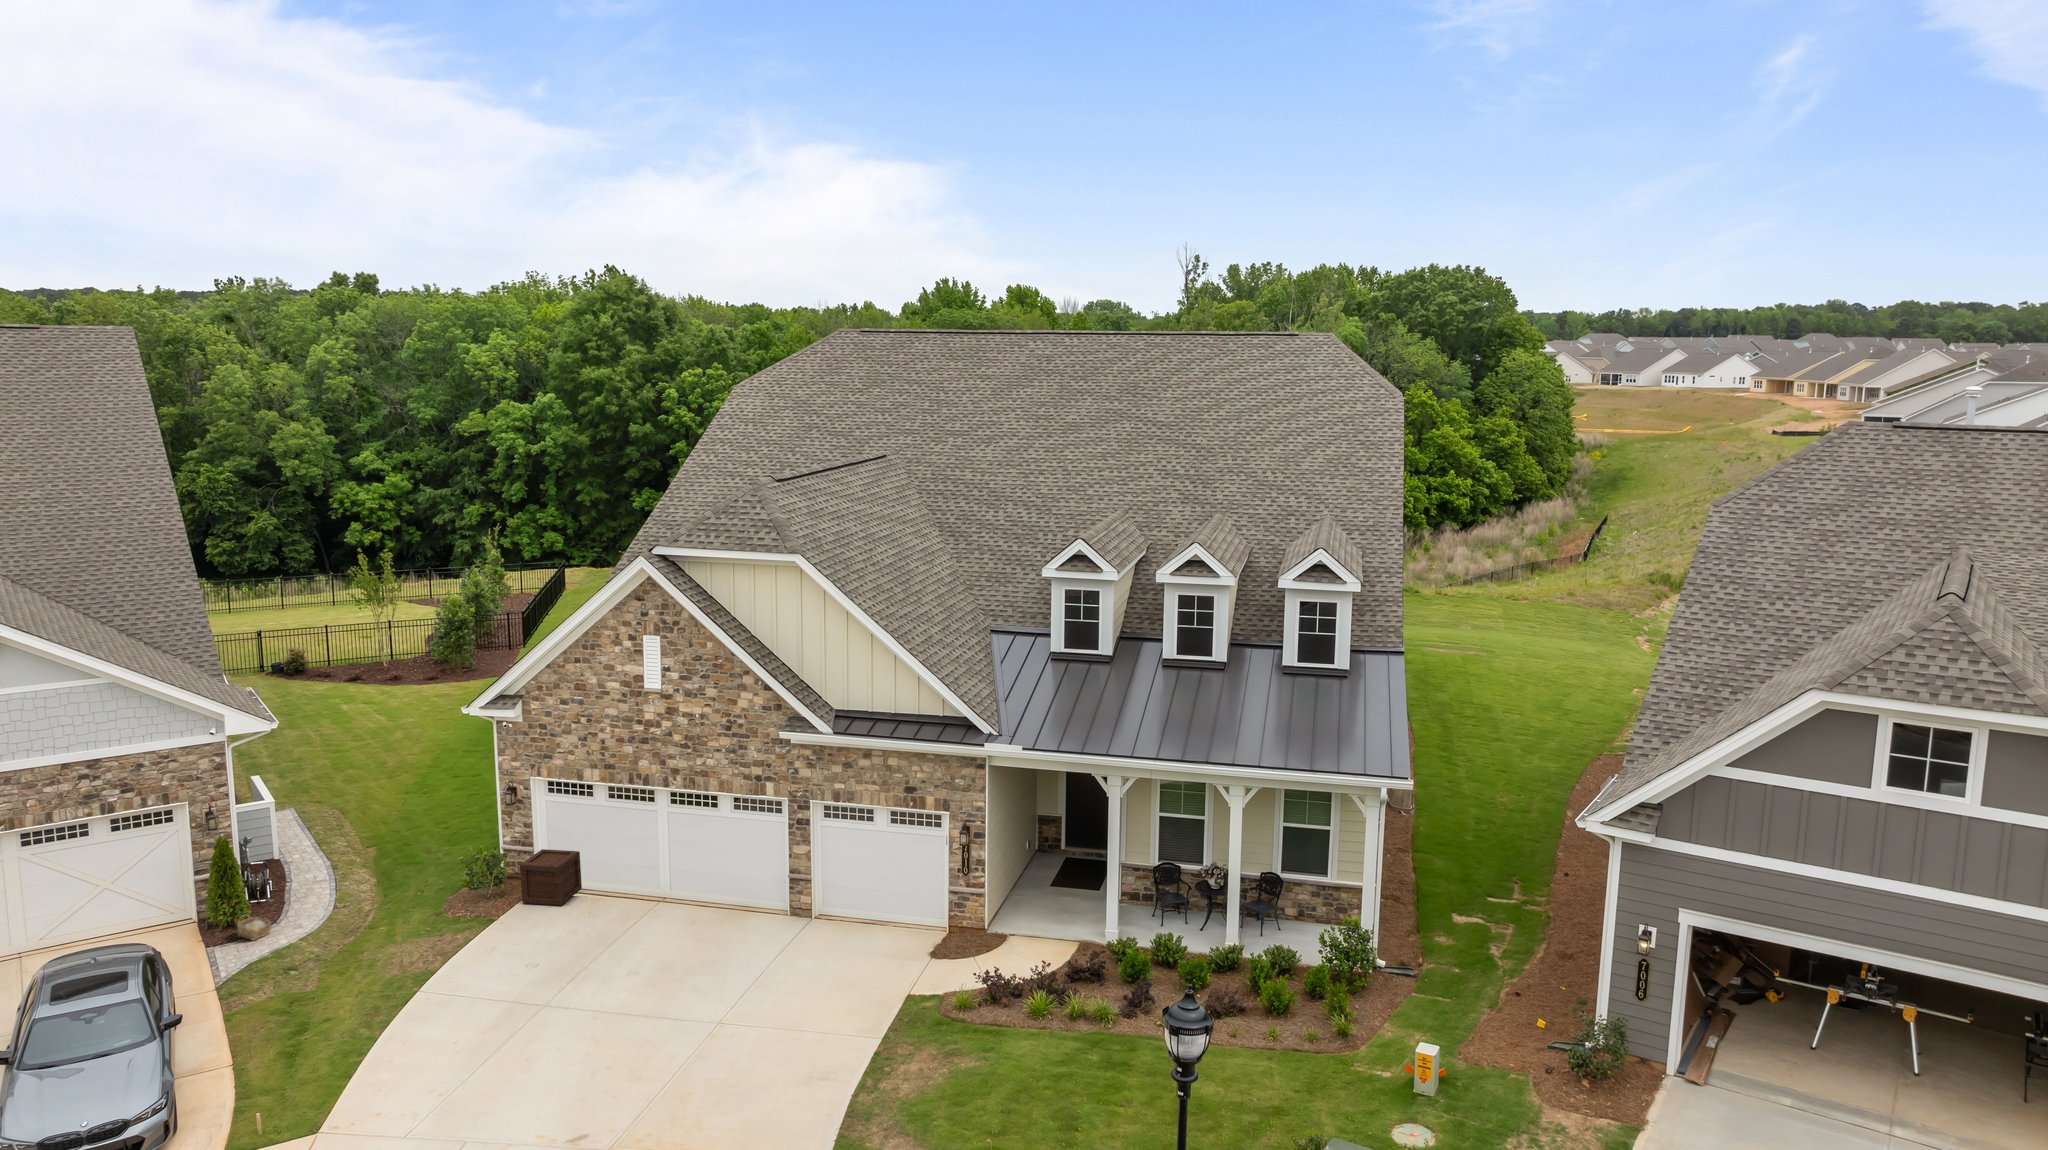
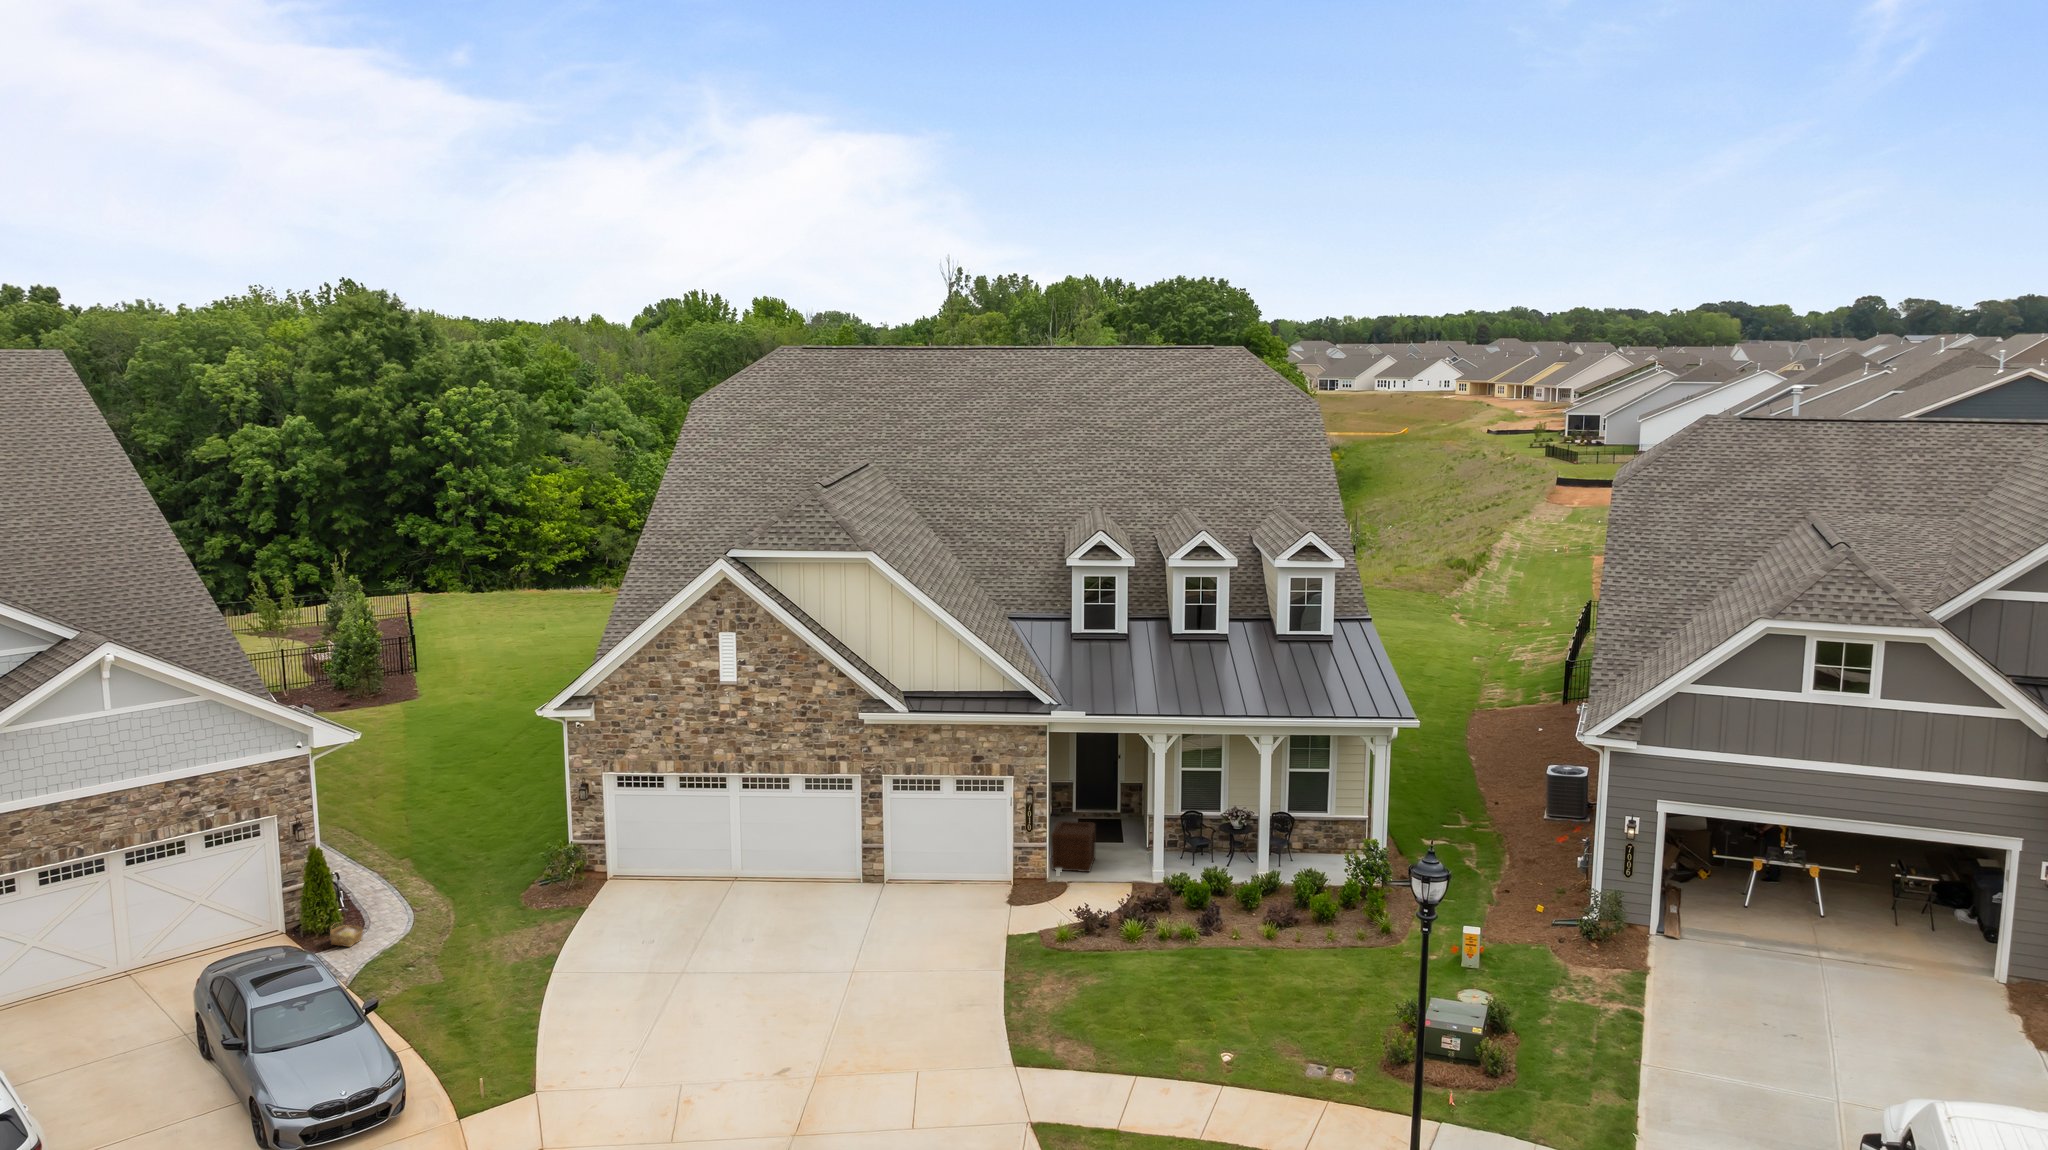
wooden crate: present [520,849,582,906] -> present [1051,821,1096,872]

